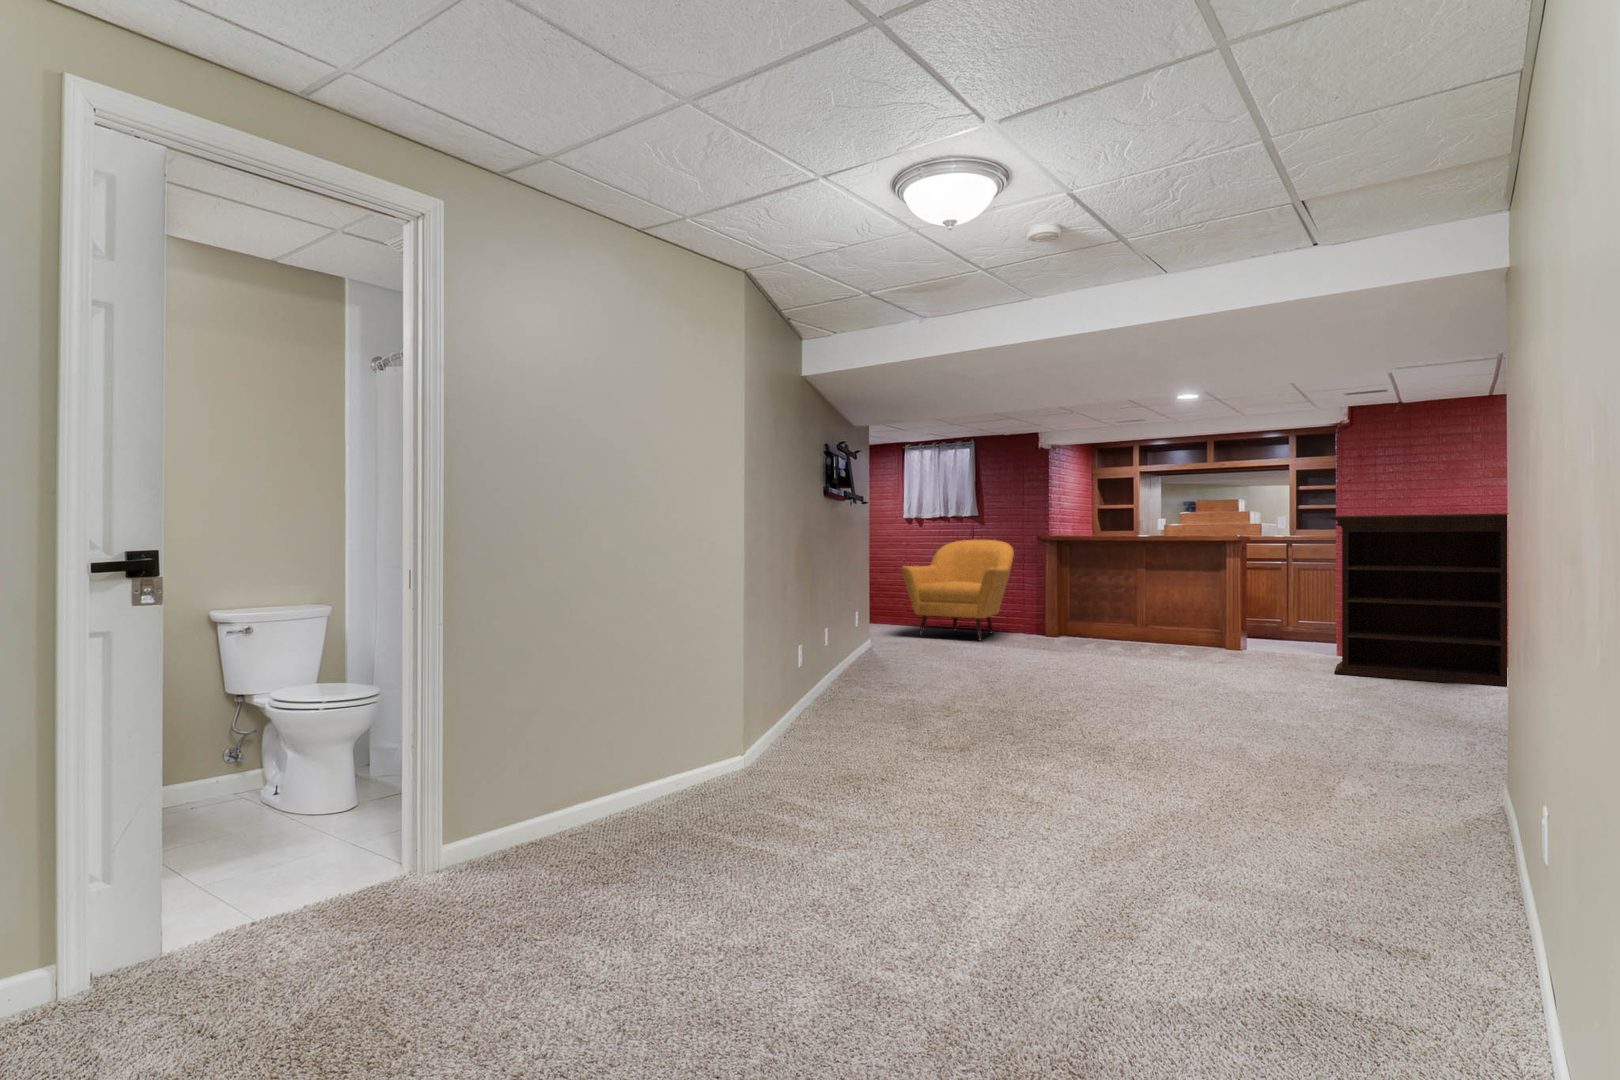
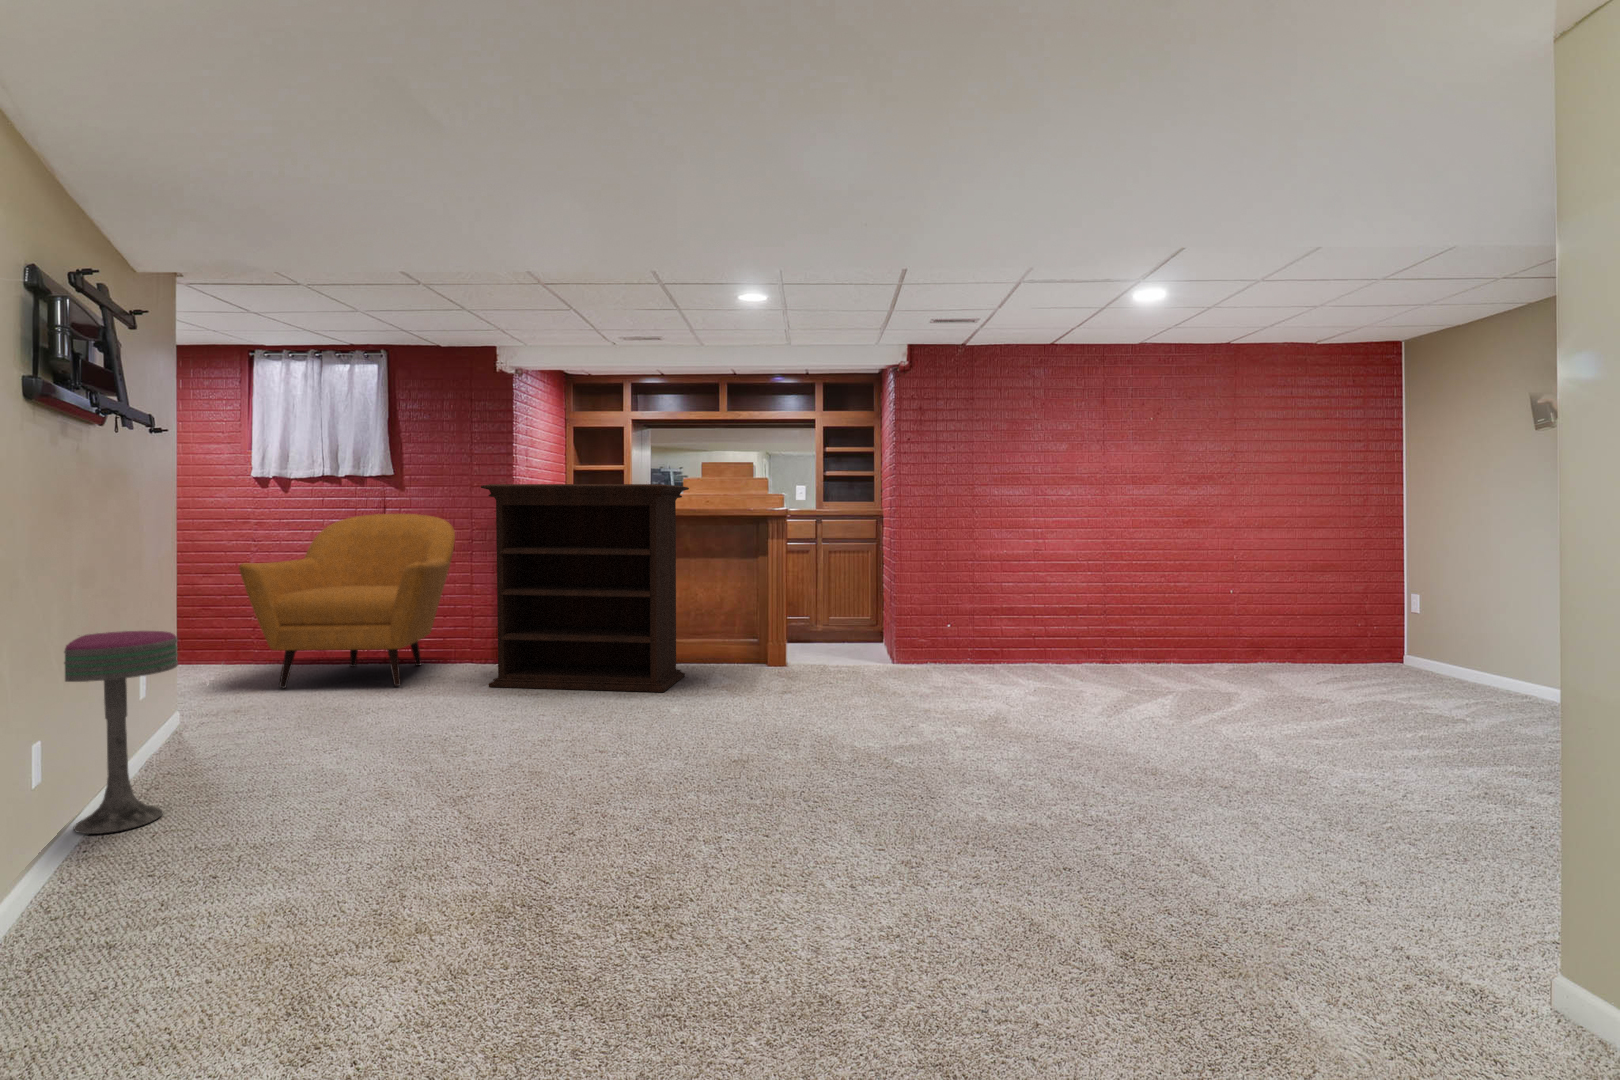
bookshelf: present [1330,513,1509,687] -> present [481,484,689,692]
bar stool: none [852,588,896,672] -> present [64,631,178,834]

